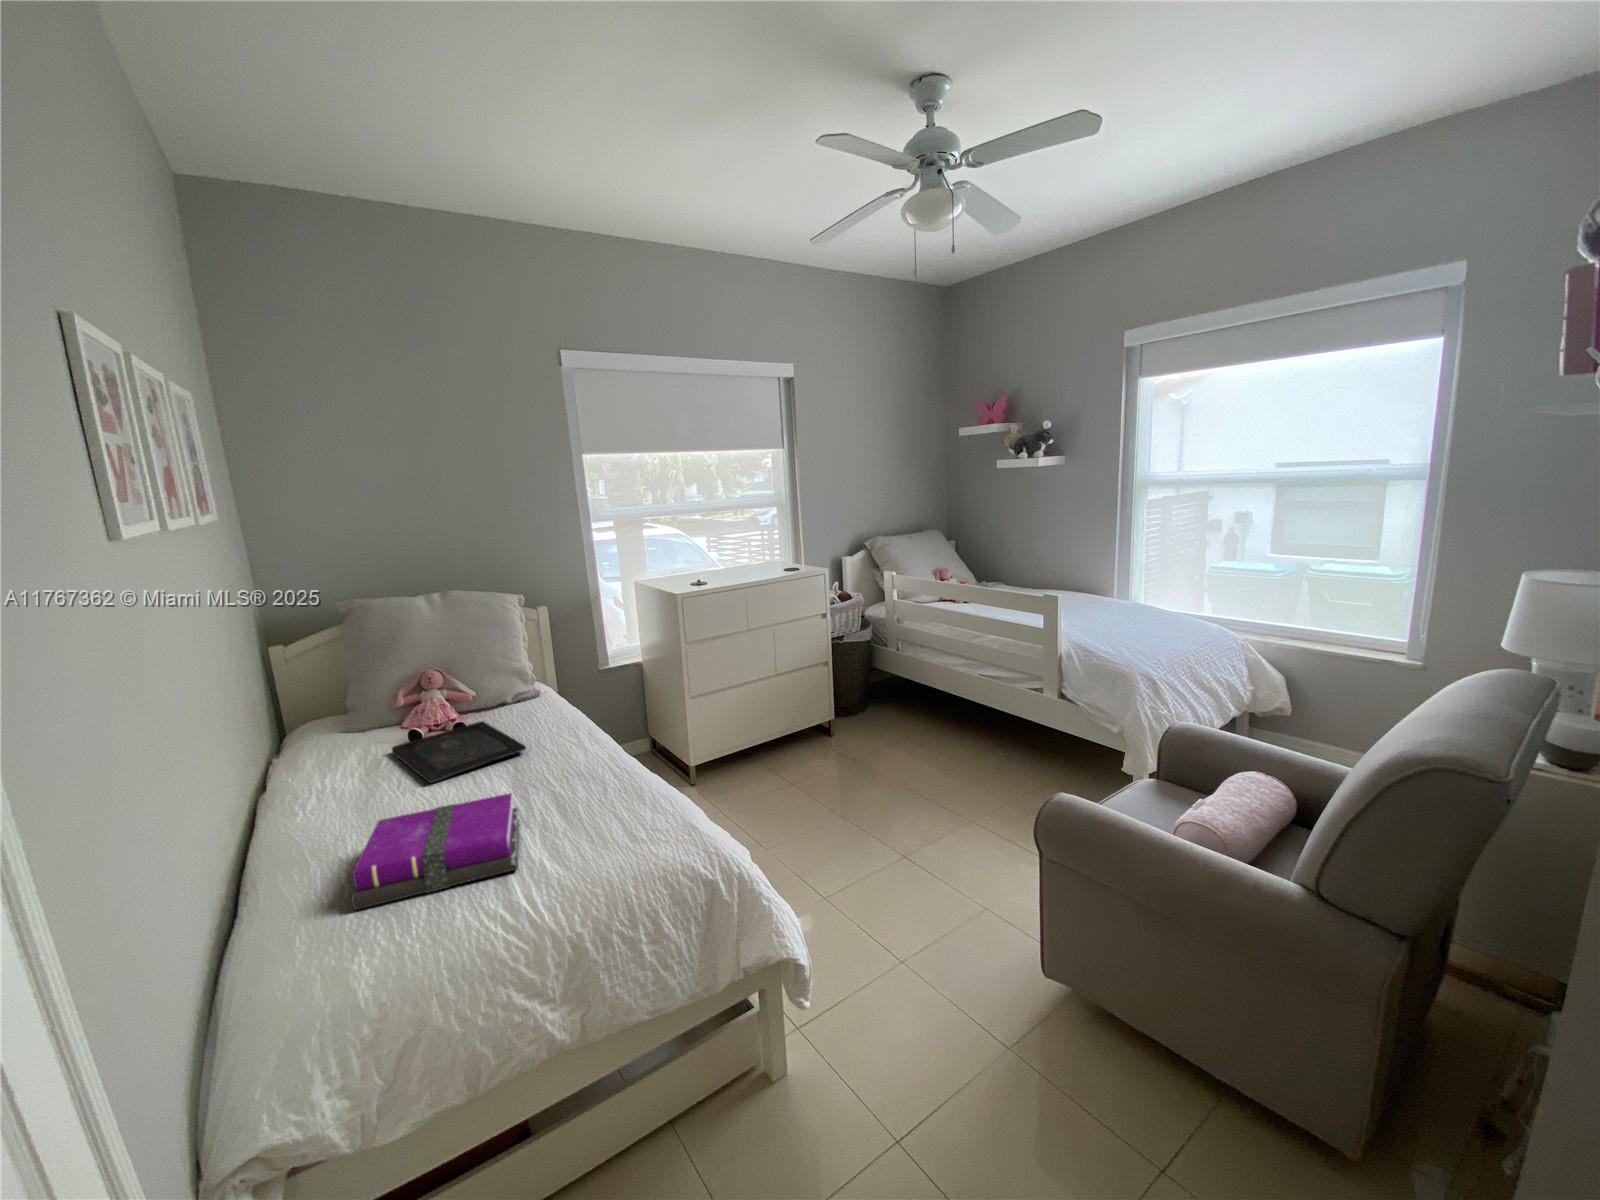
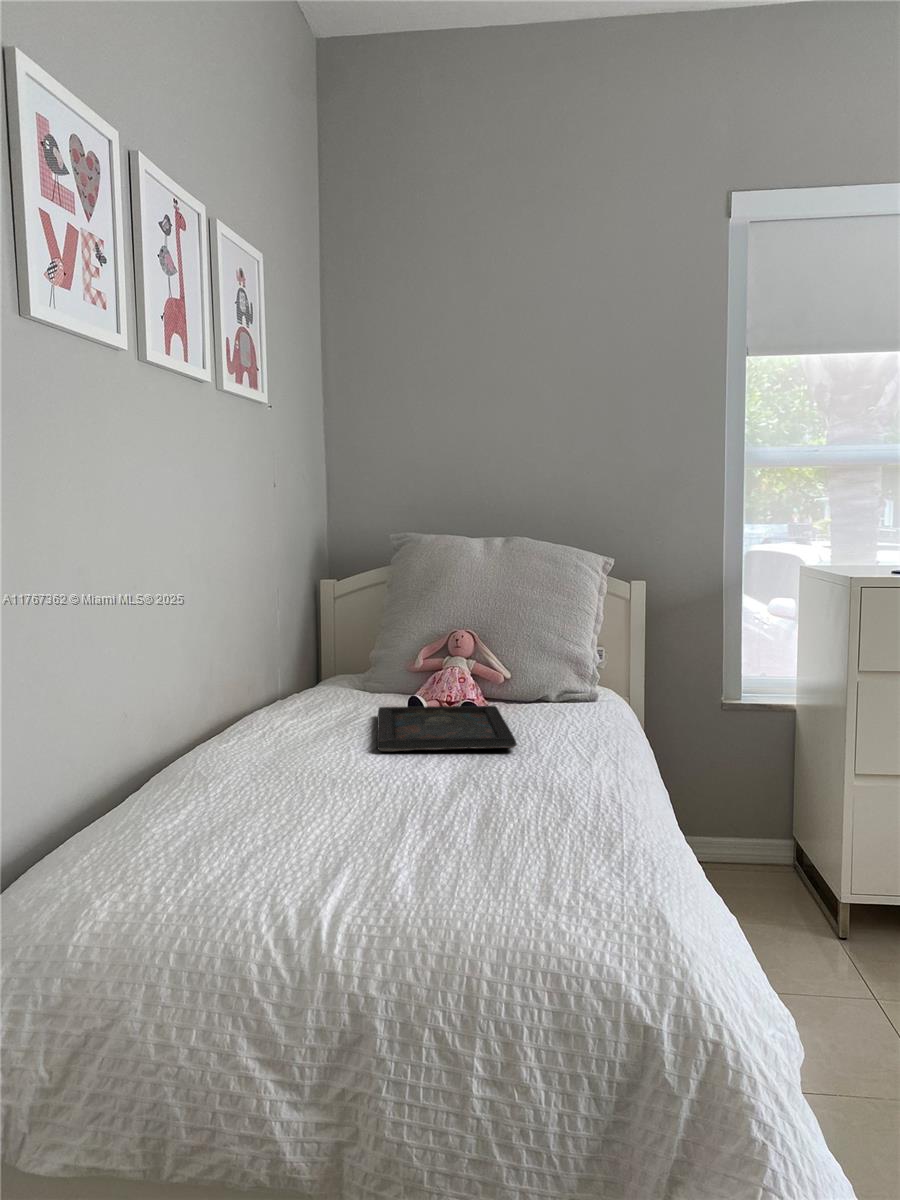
notebook: present [352,793,519,910] -> none [164,751,426,869]

